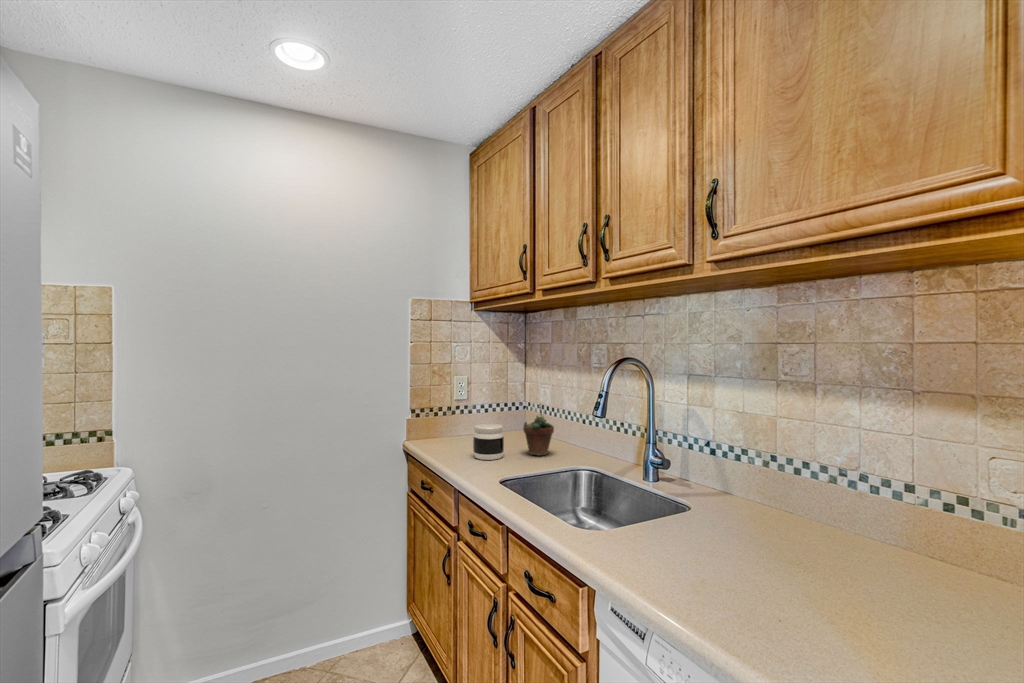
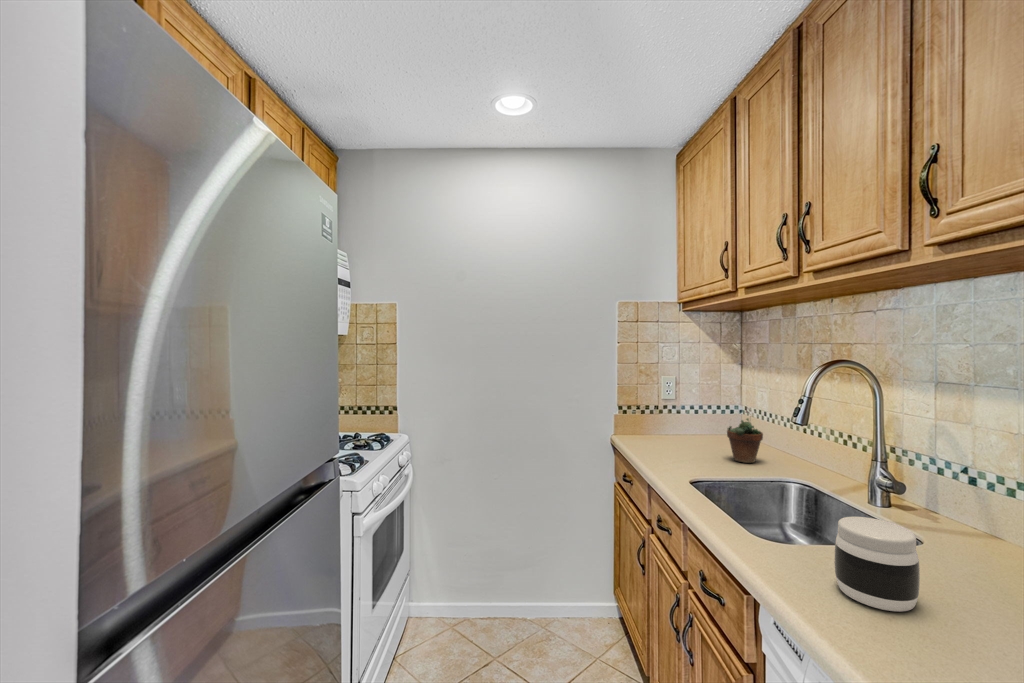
jar: present [473,423,504,460] -> present [835,517,920,612]

